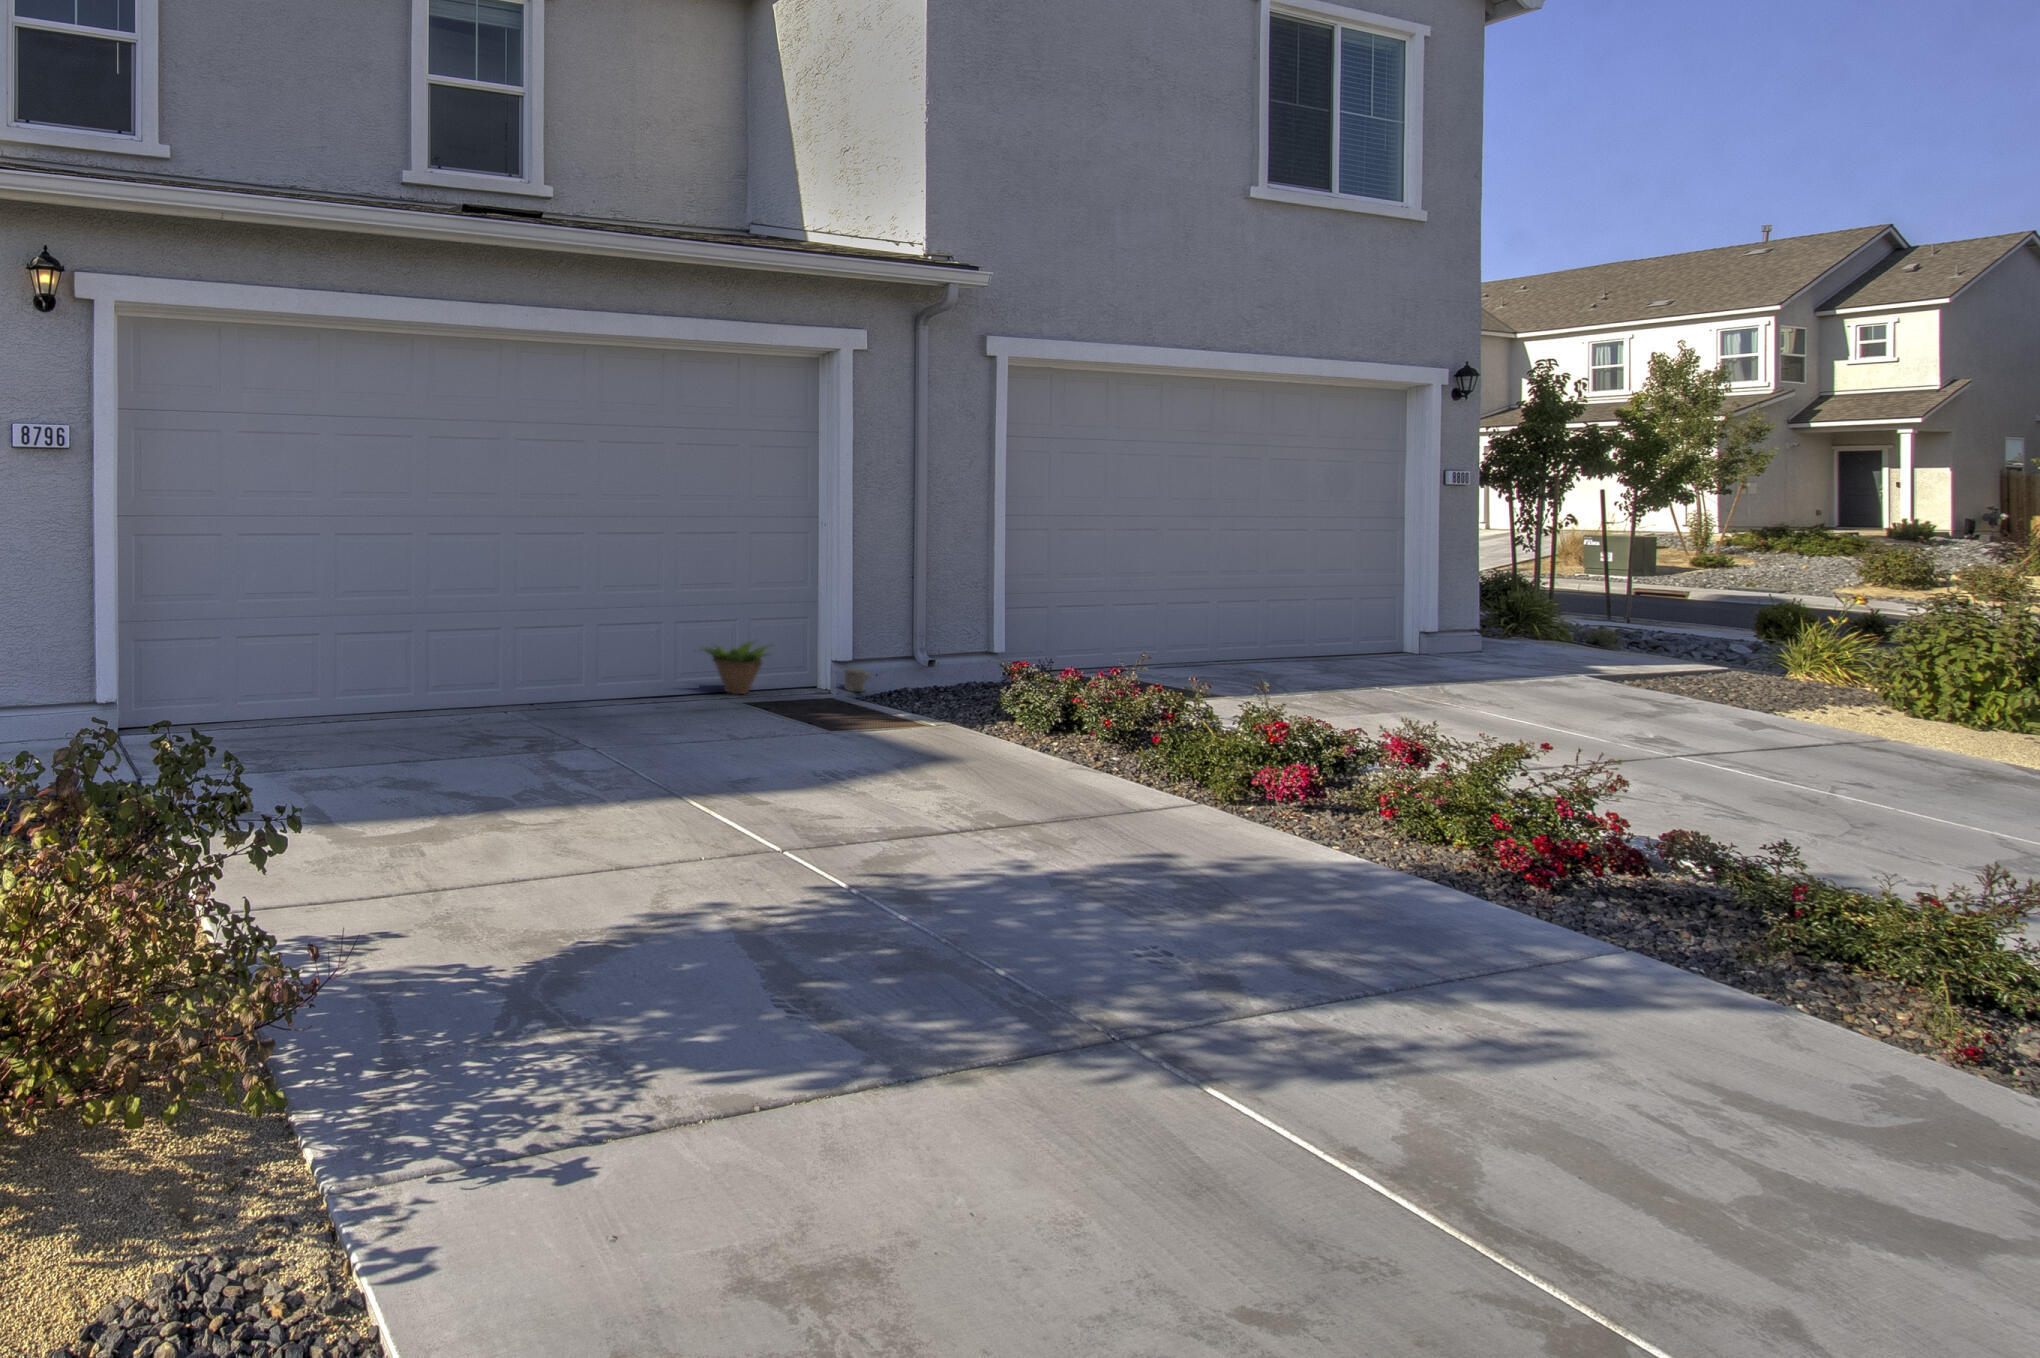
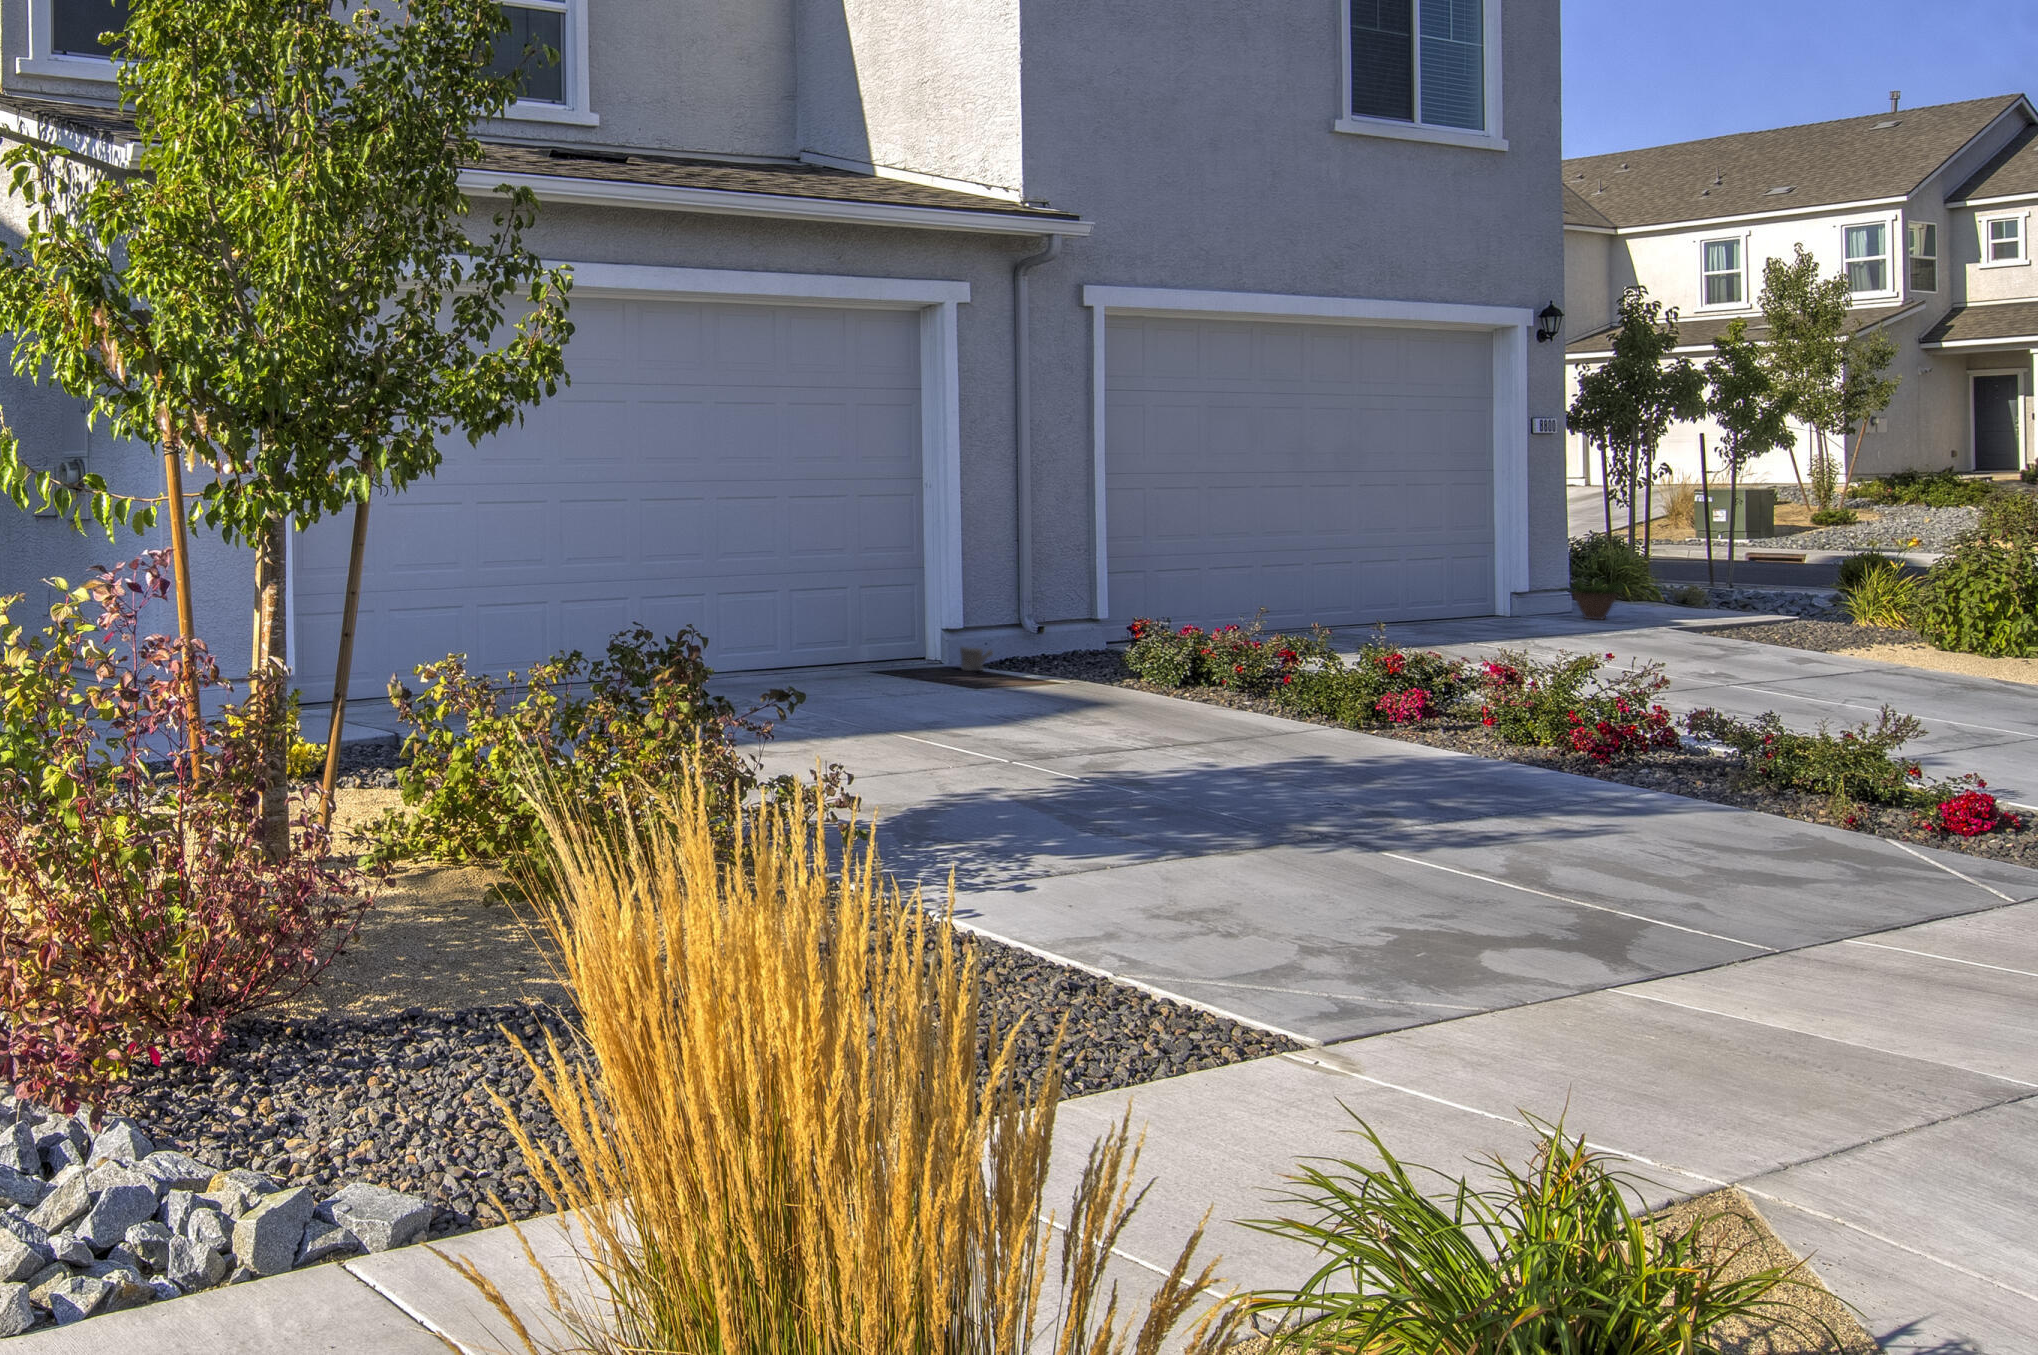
decorative plant: present [703,641,769,694] -> present [1567,579,1626,619]

